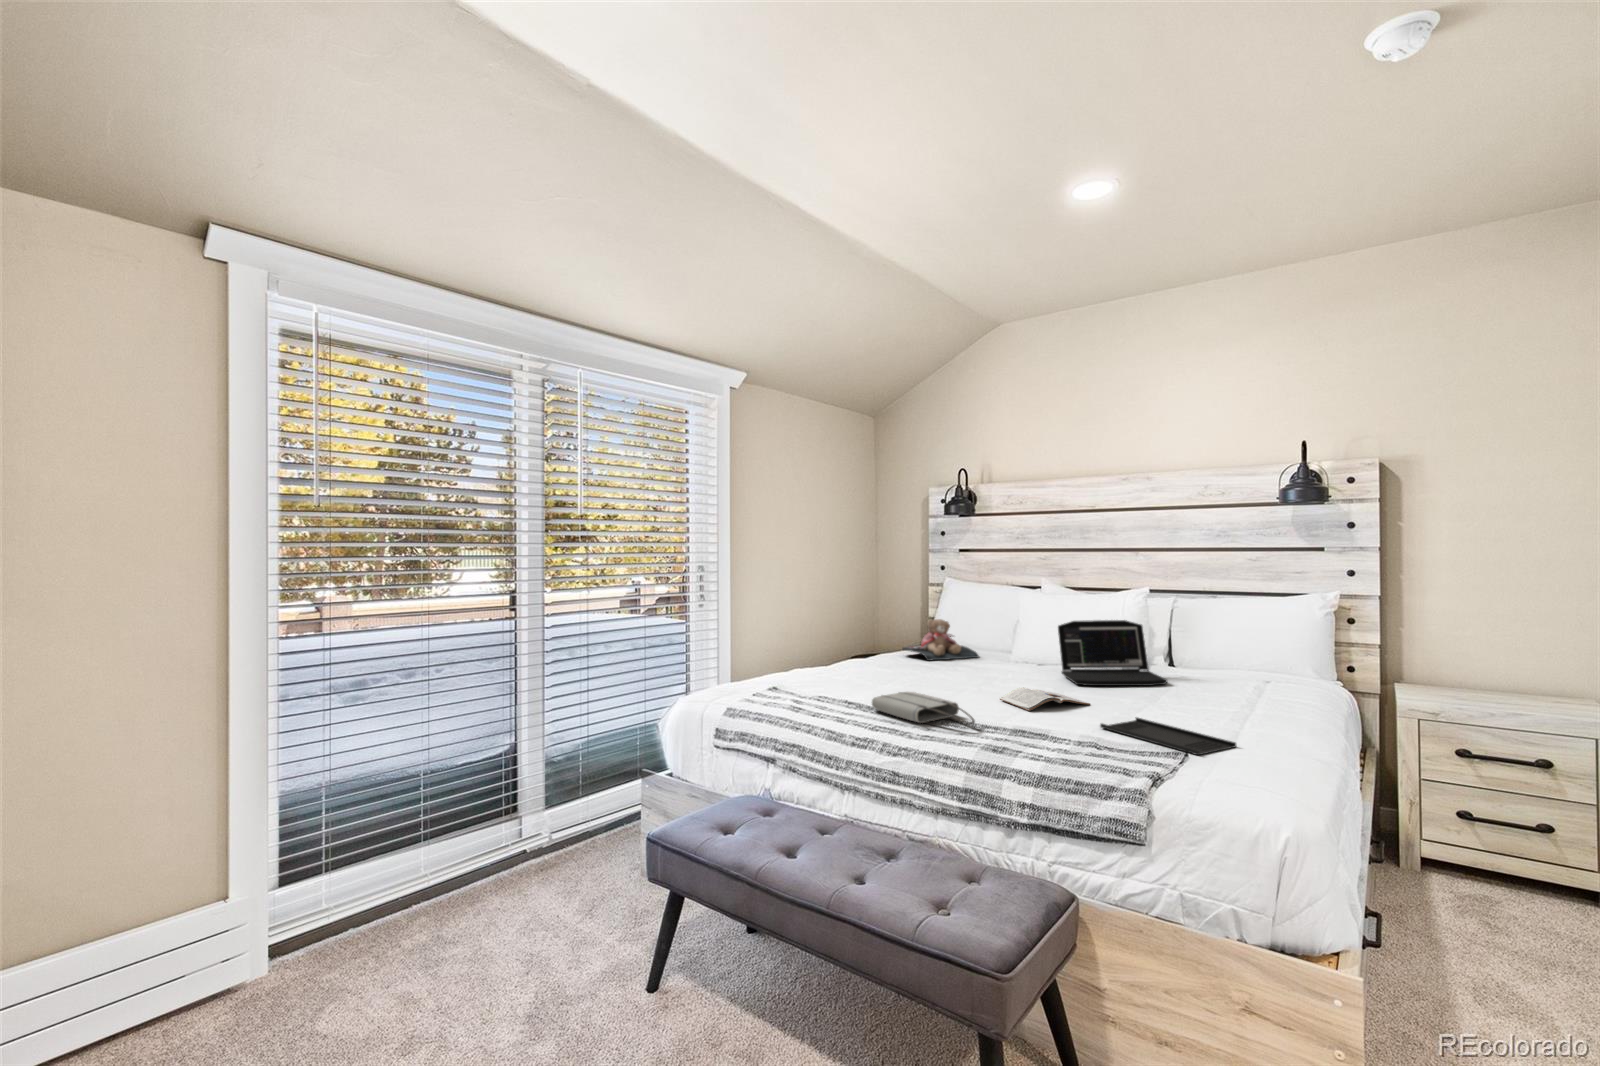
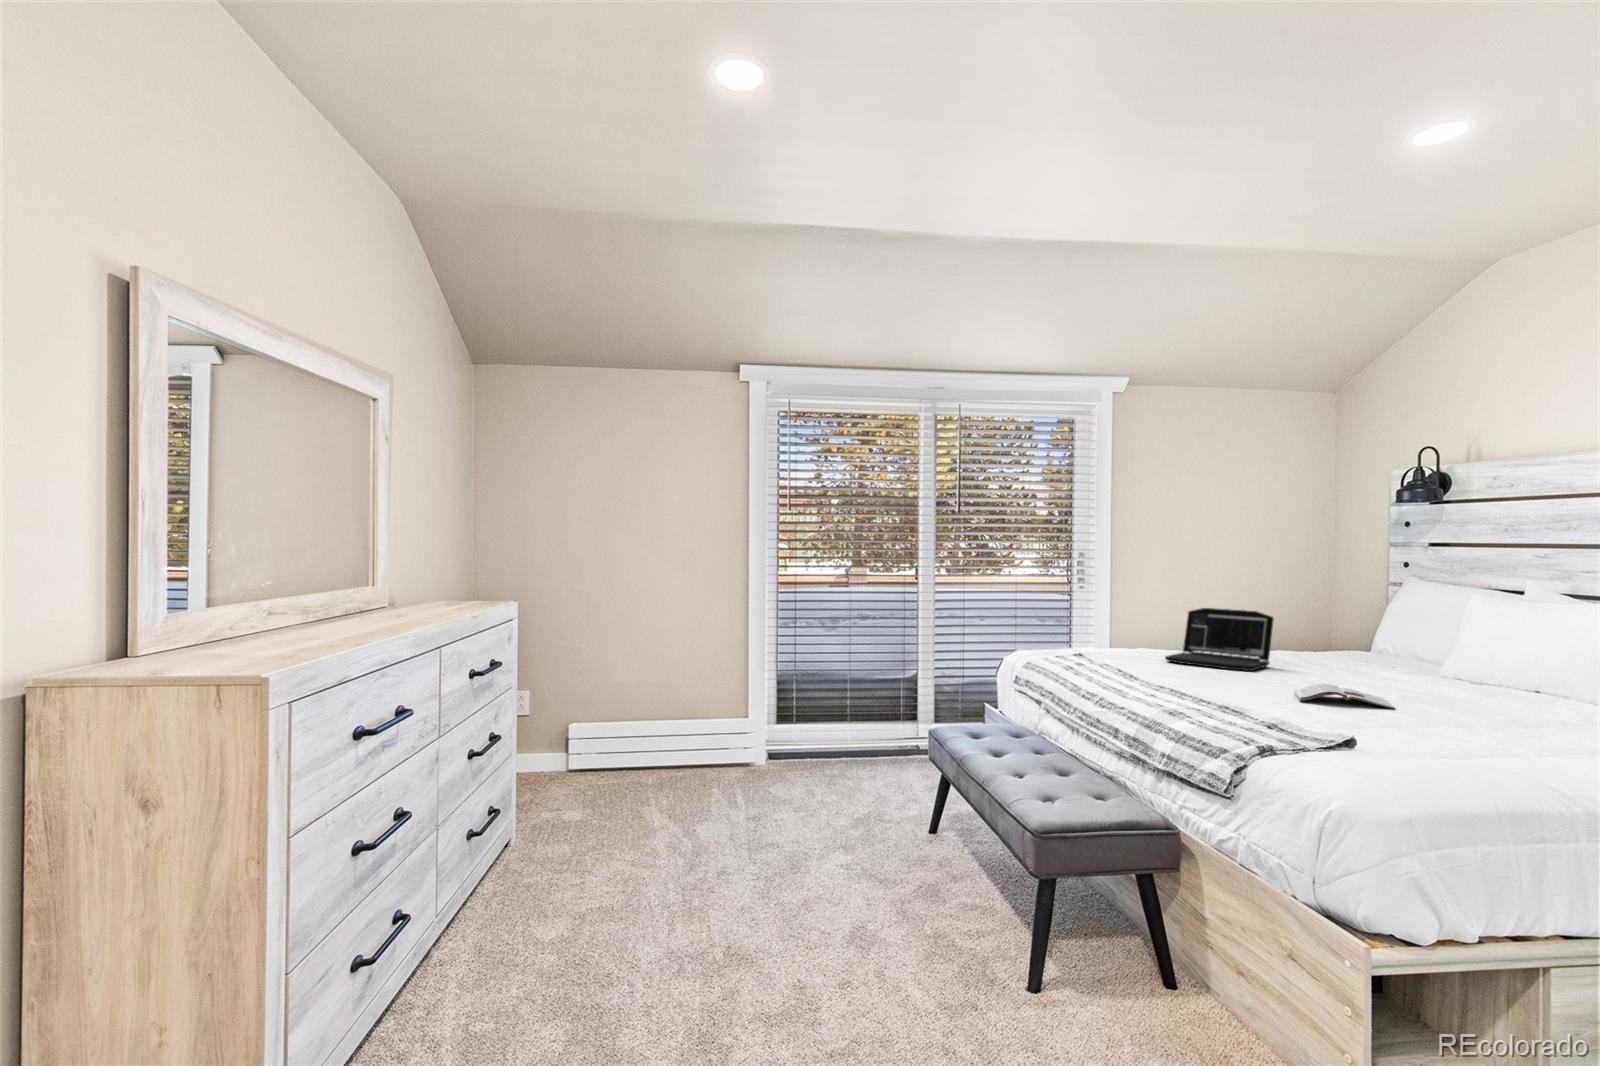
teddy bear: present [902,619,979,661] -> none [1293,617,1390,668]
laptop: present [1058,620,1167,686] -> present [1165,608,1274,671]
tote bag: present [872,692,975,724] -> none [1140,667,1213,695]
tray: present [1100,718,1236,755] -> none [1340,715,1463,753]

